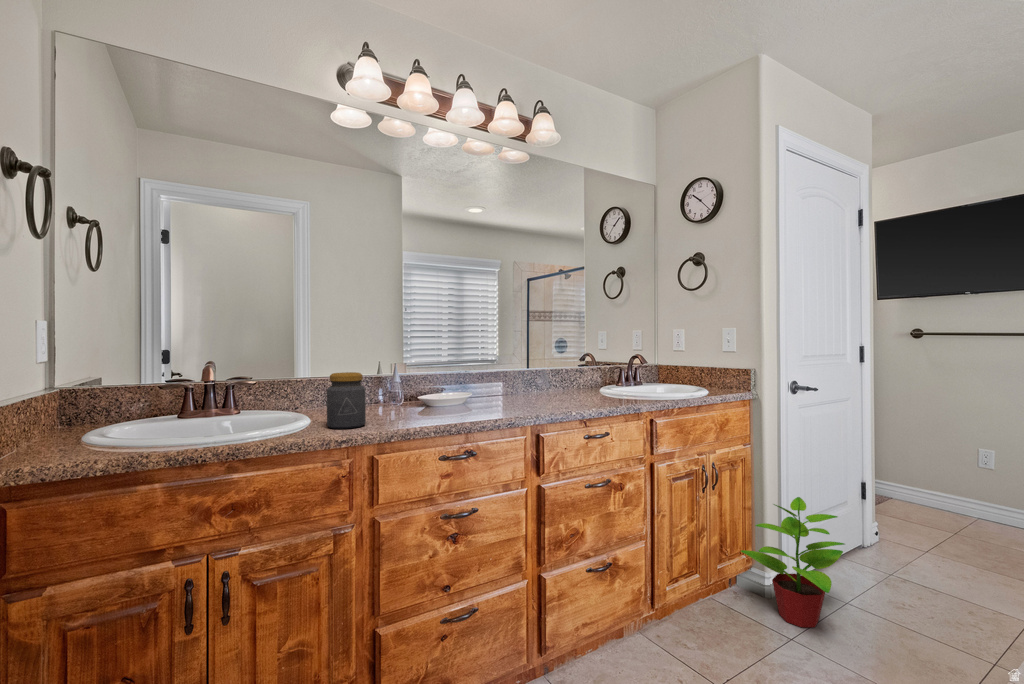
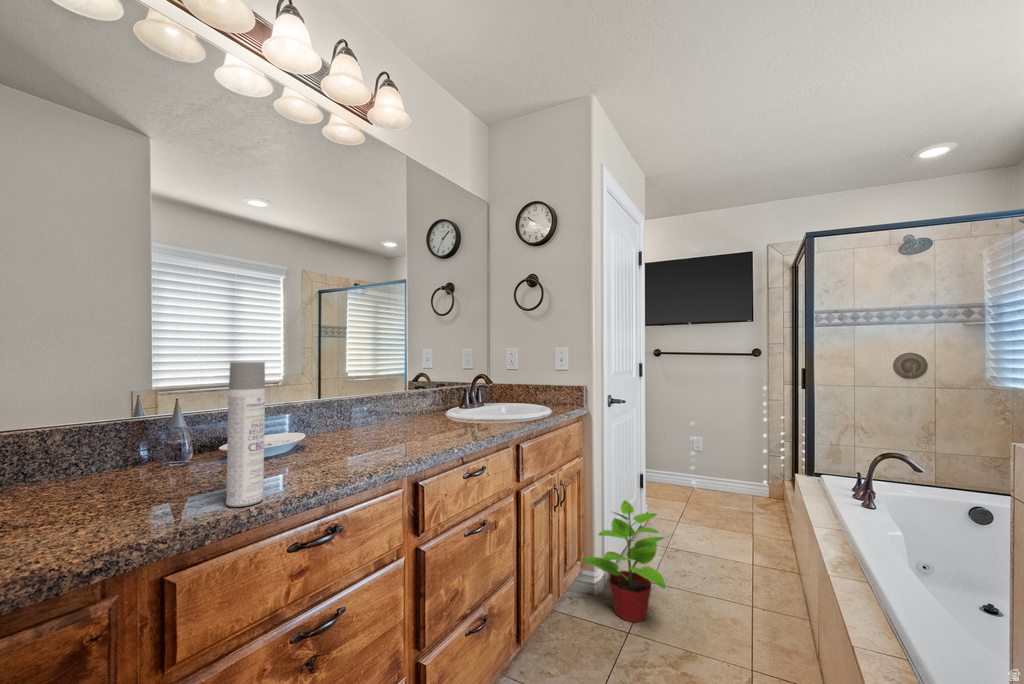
spray bottle: none [404,338,424,426] -> present [226,362,265,507]
jar: present [327,372,366,429] -> none [50,425,146,539]

